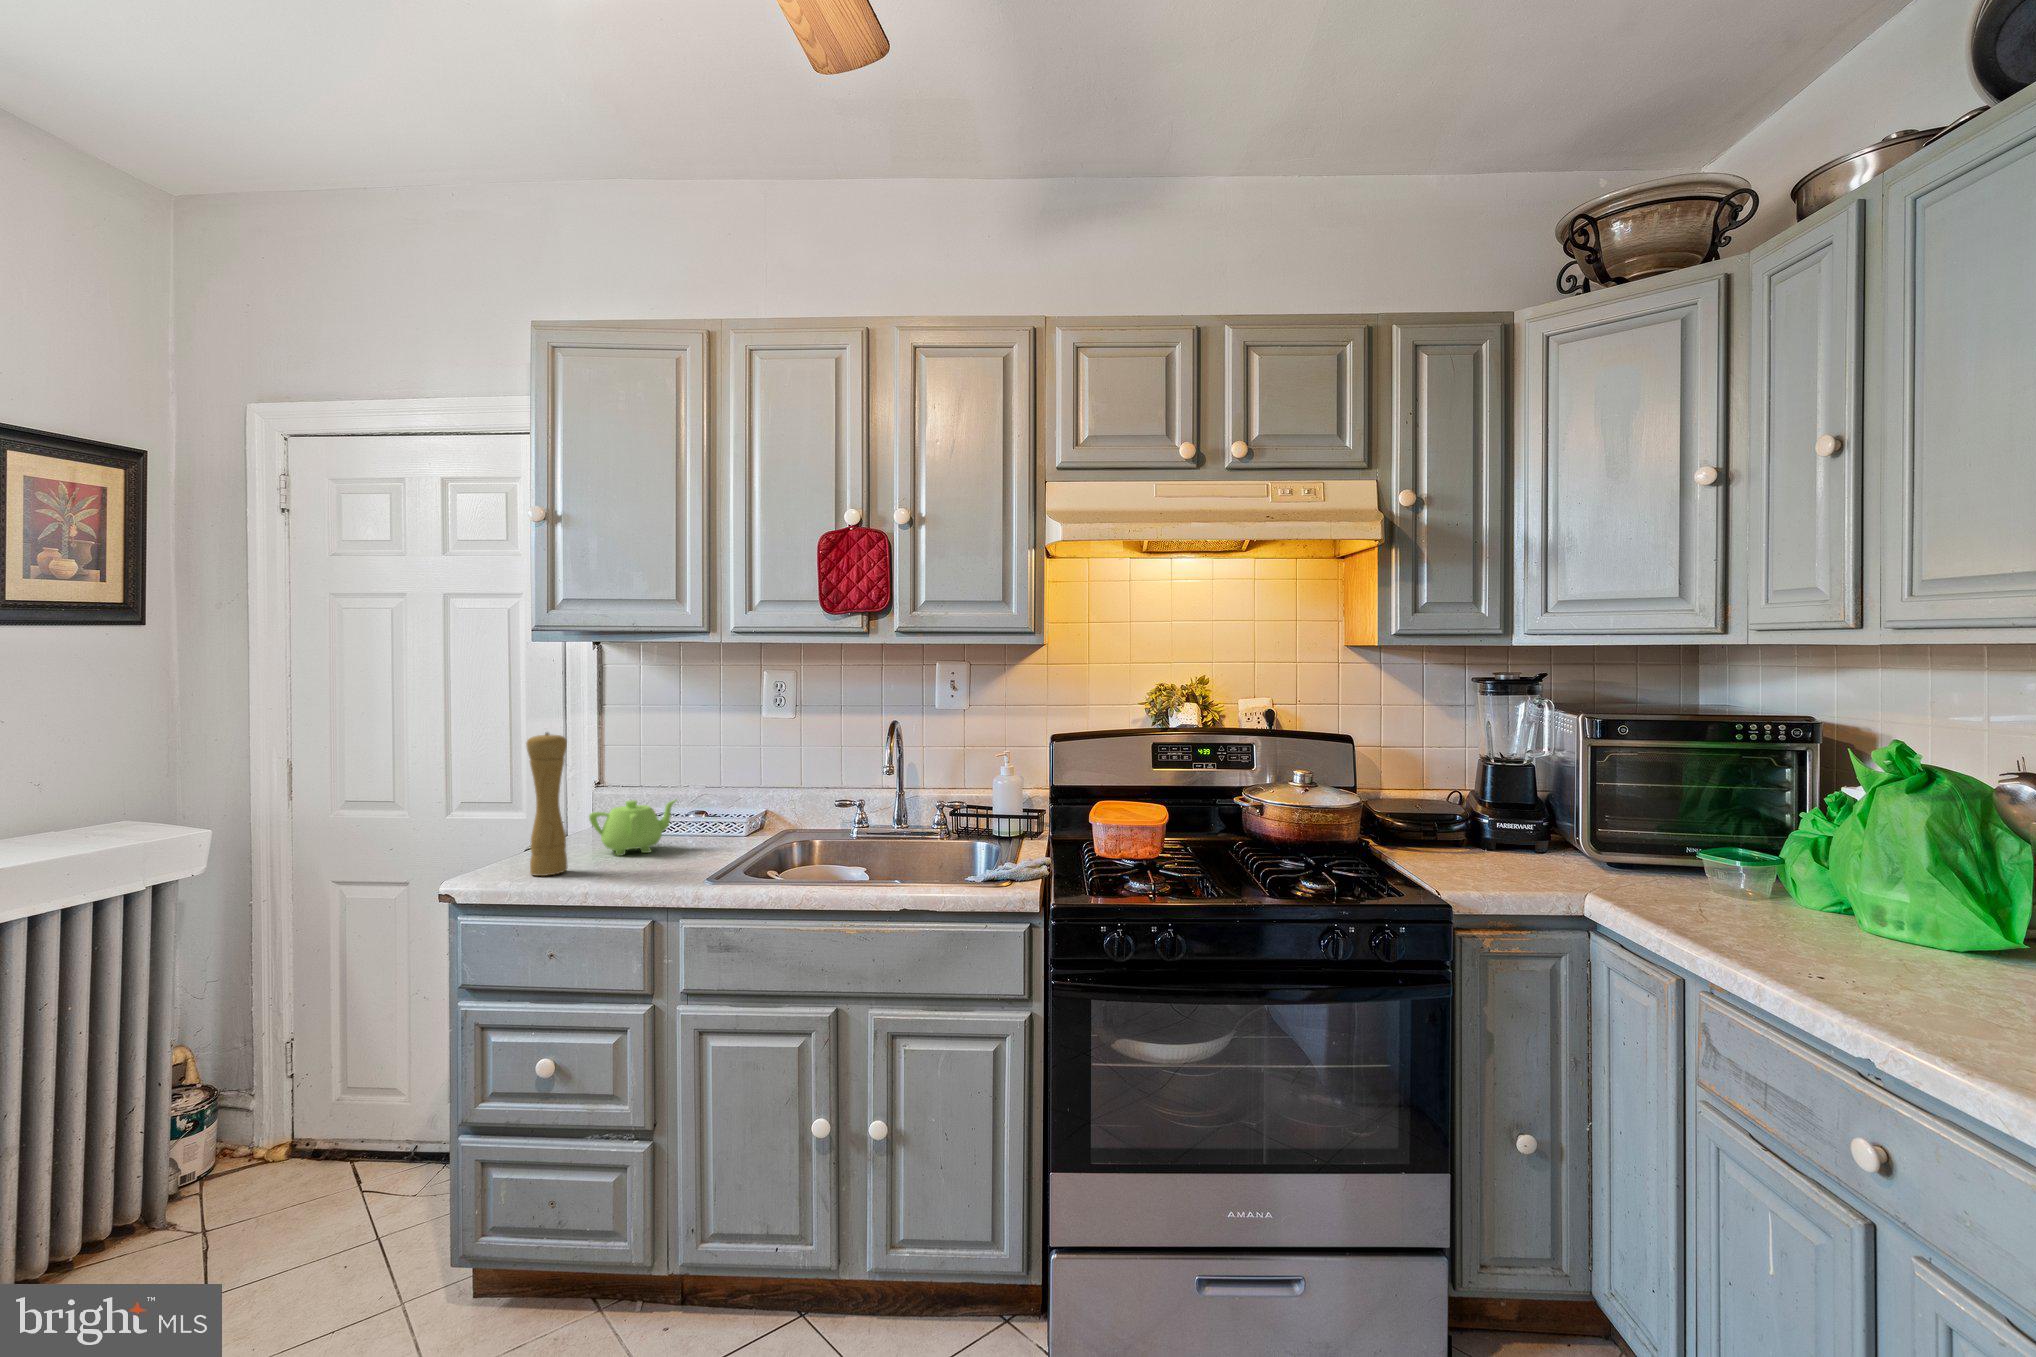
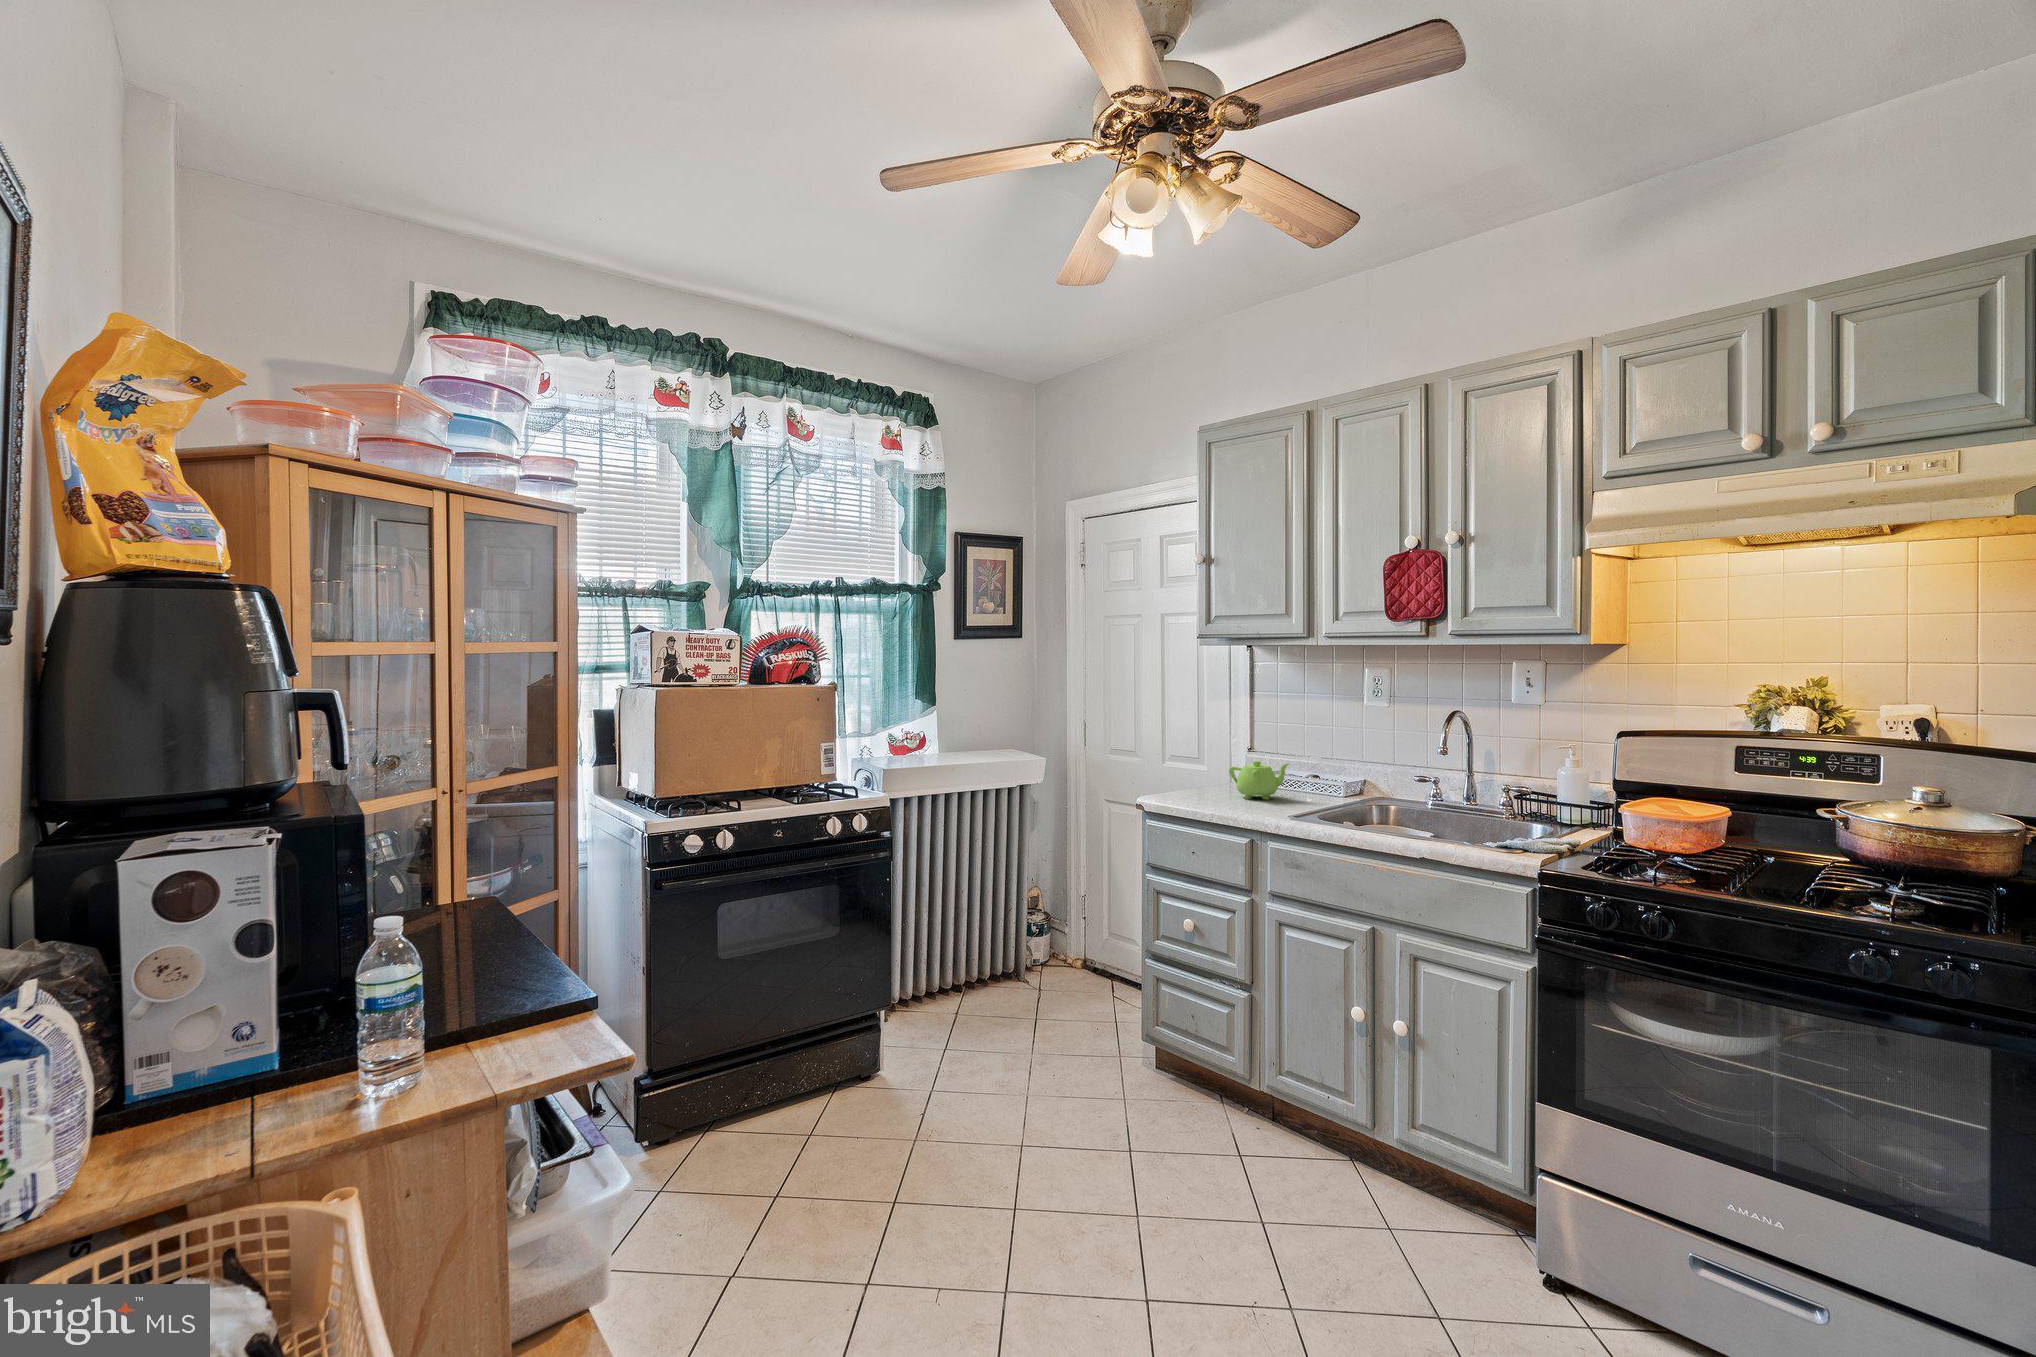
pepper mill: present [526,733,568,876] -> none [1183,709,1208,803]

